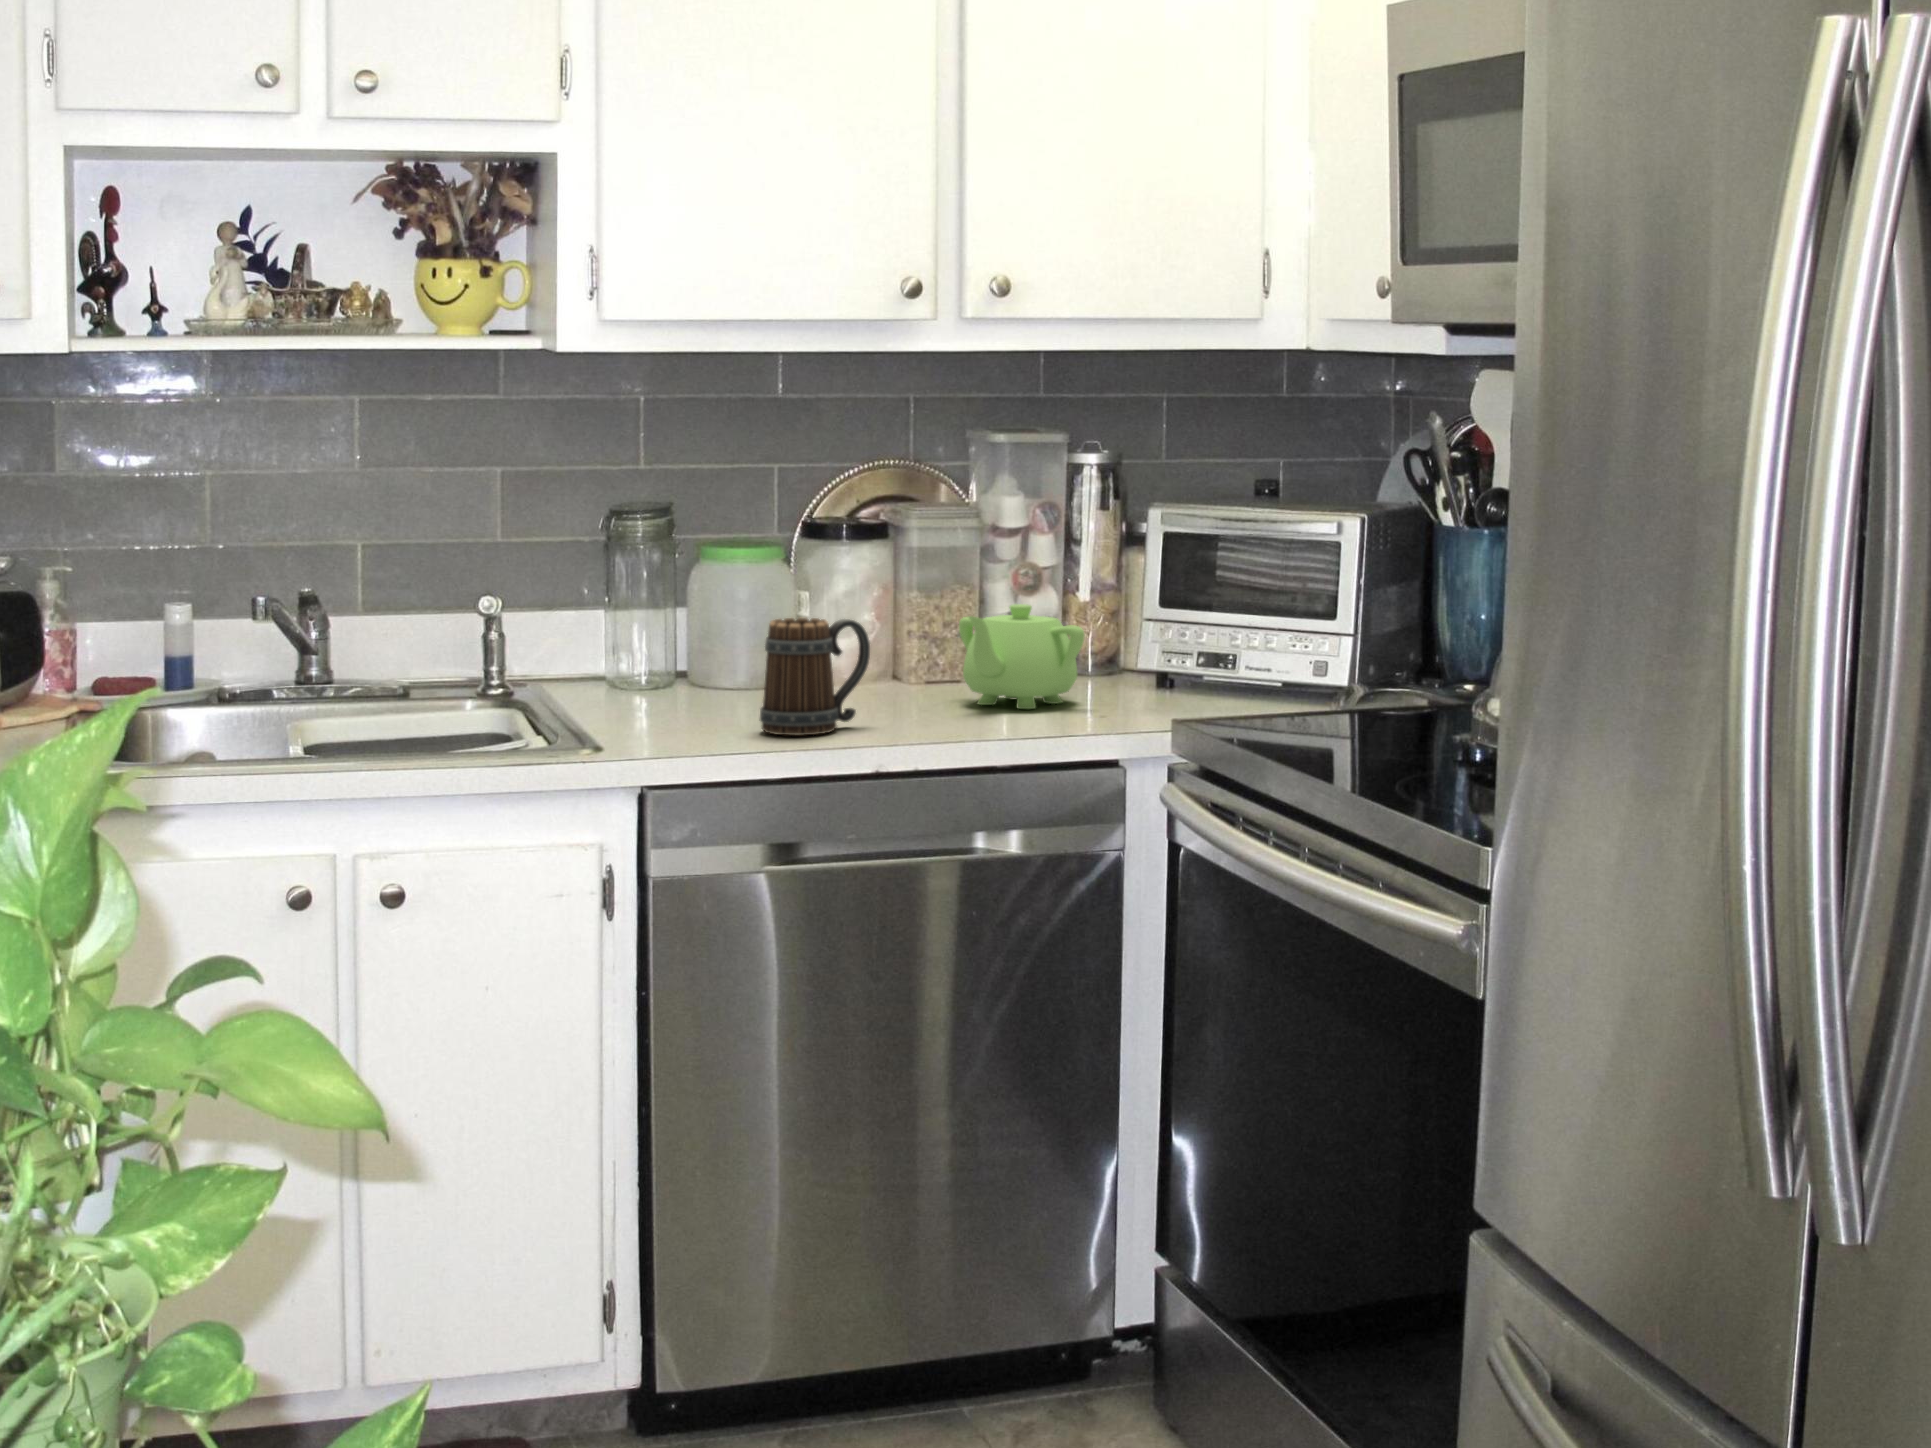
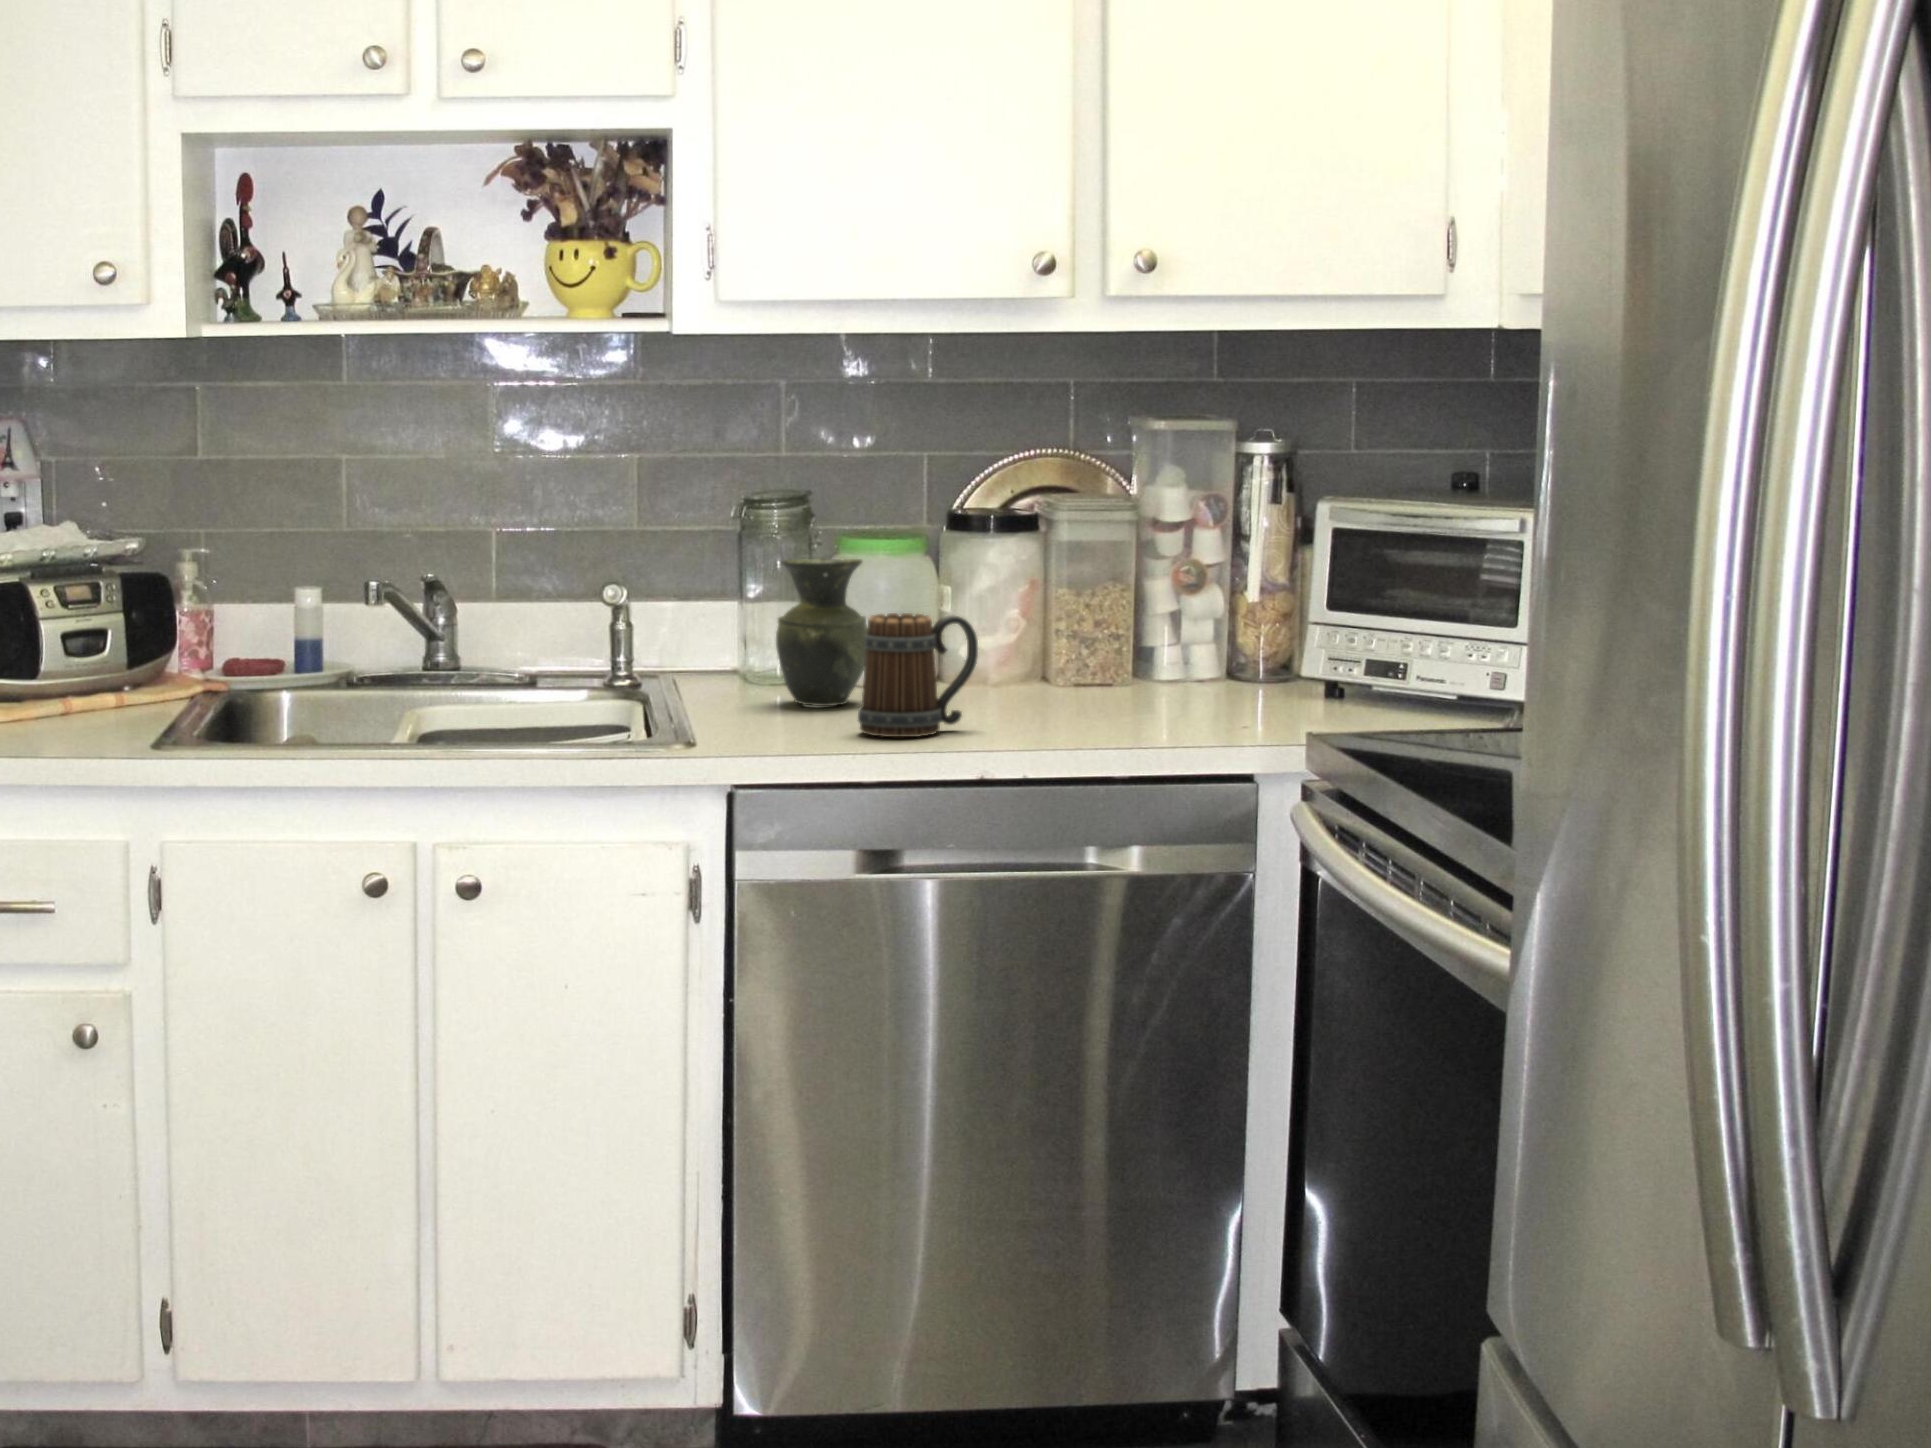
vase: none [661,566,750,707] -> present [776,558,868,706]
teapot: present [959,604,1084,709] -> none [1091,603,1223,718]

